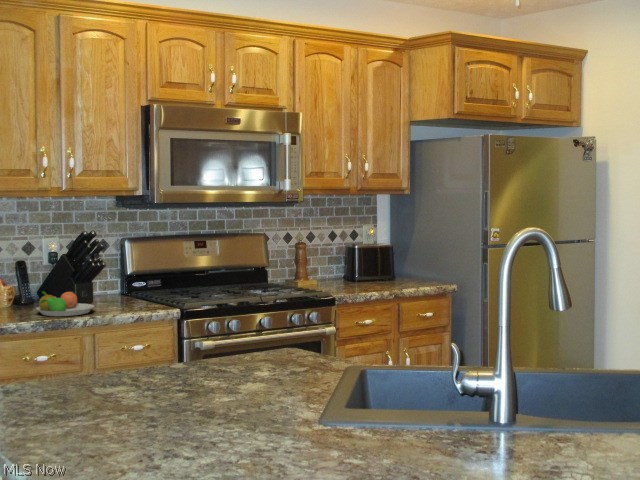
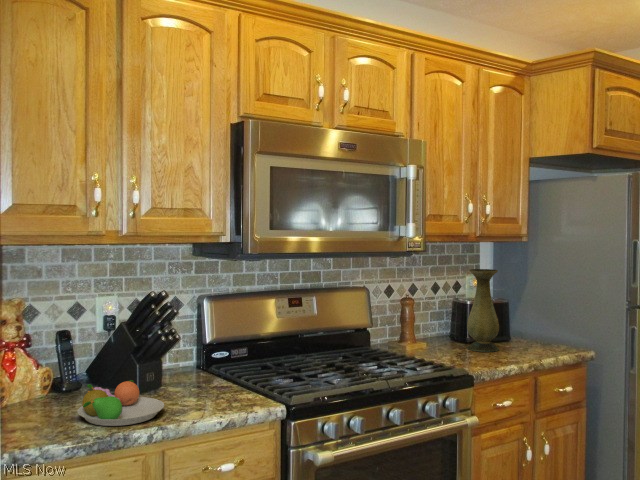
vase: none [349,217,376,285] -> present [466,269,499,352]

